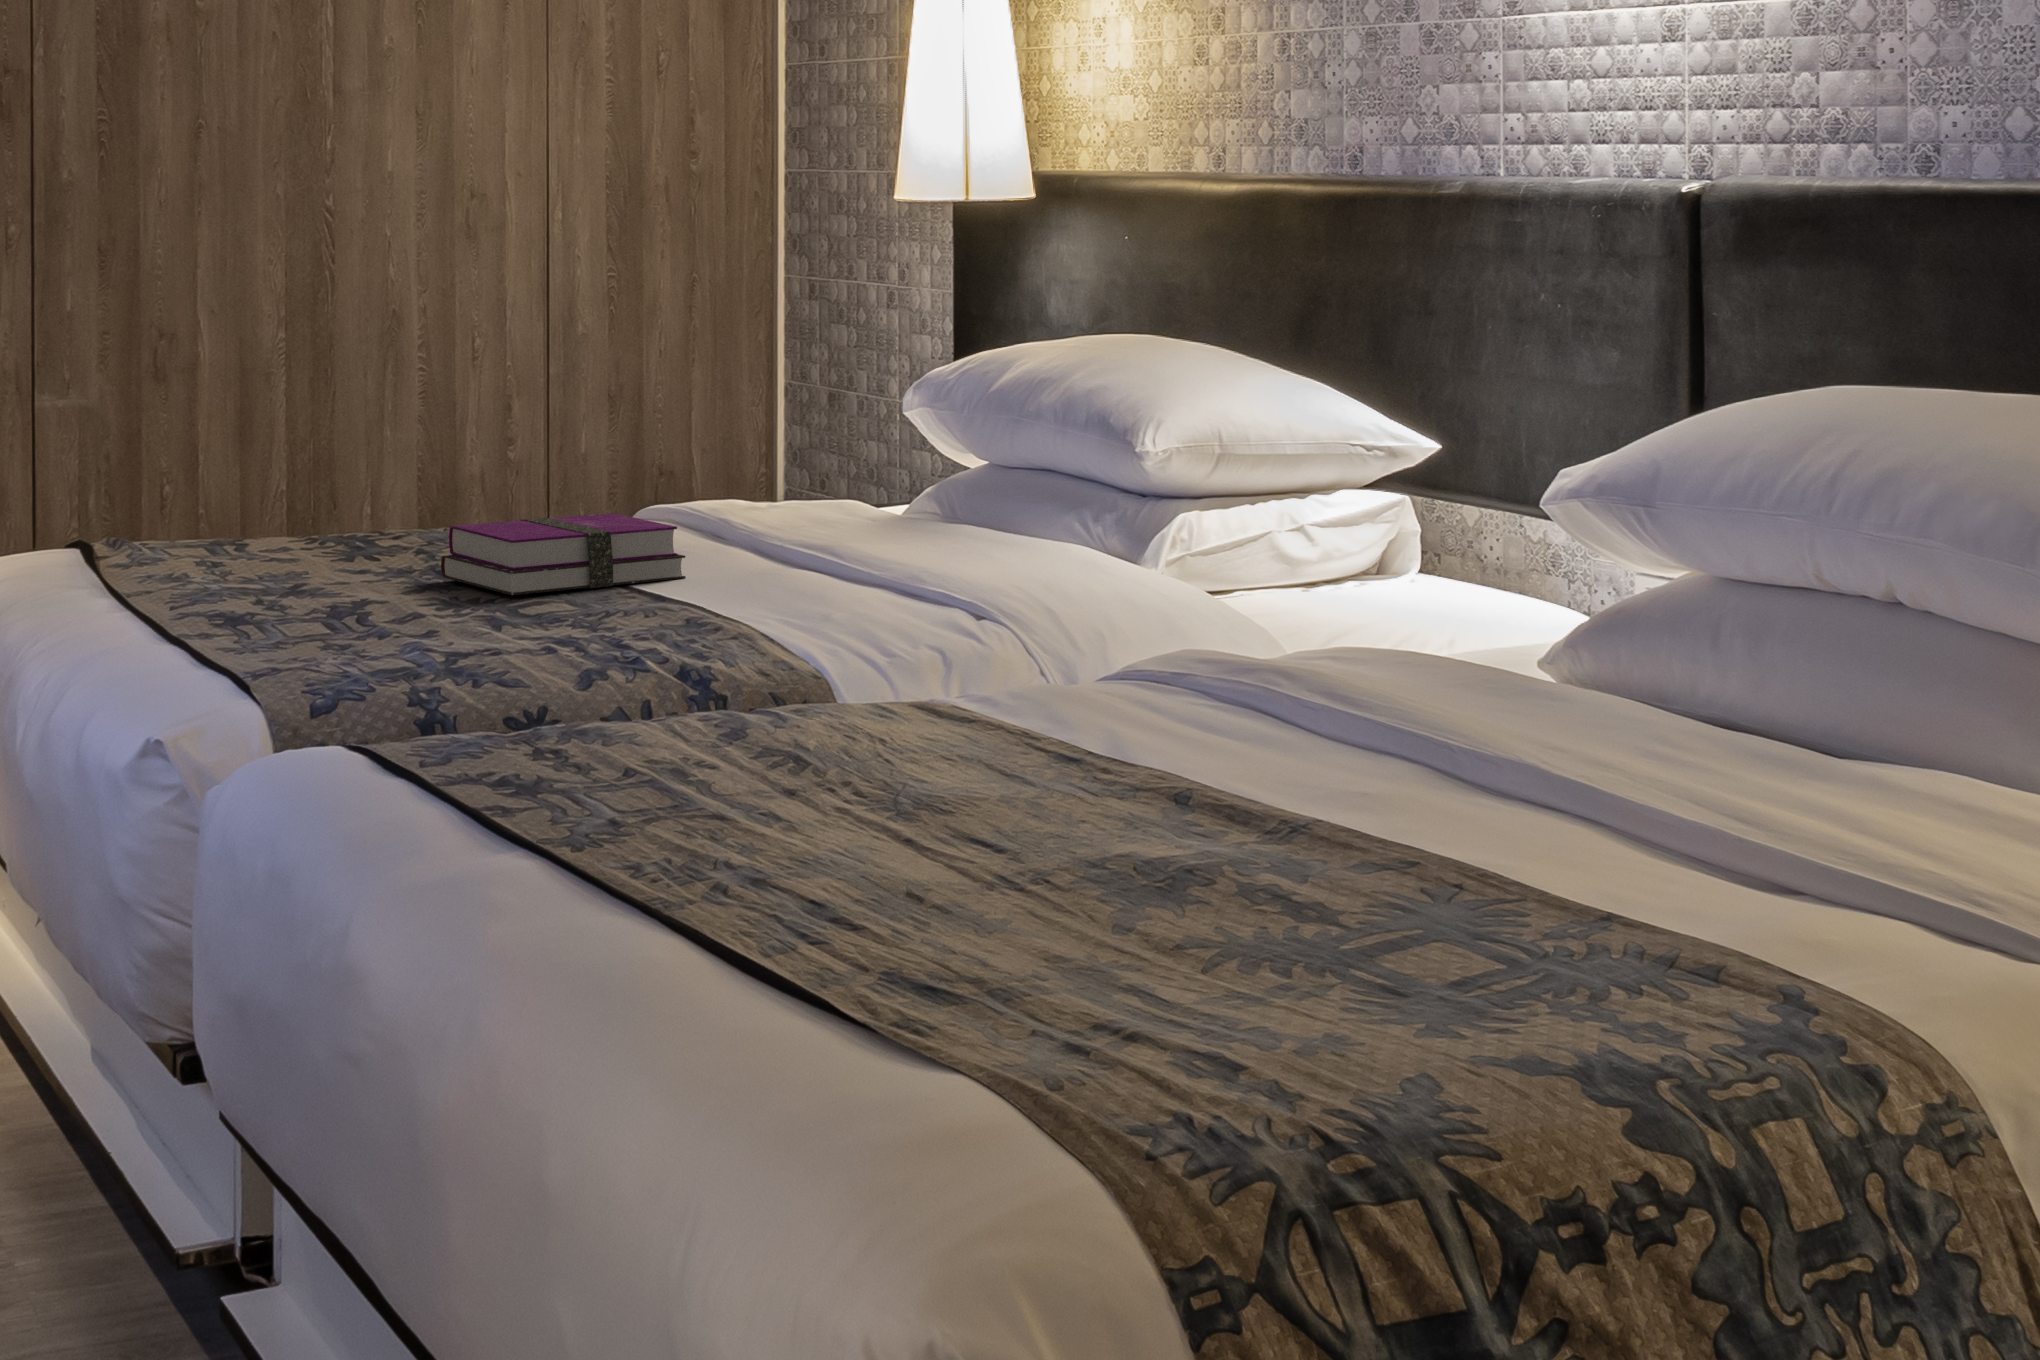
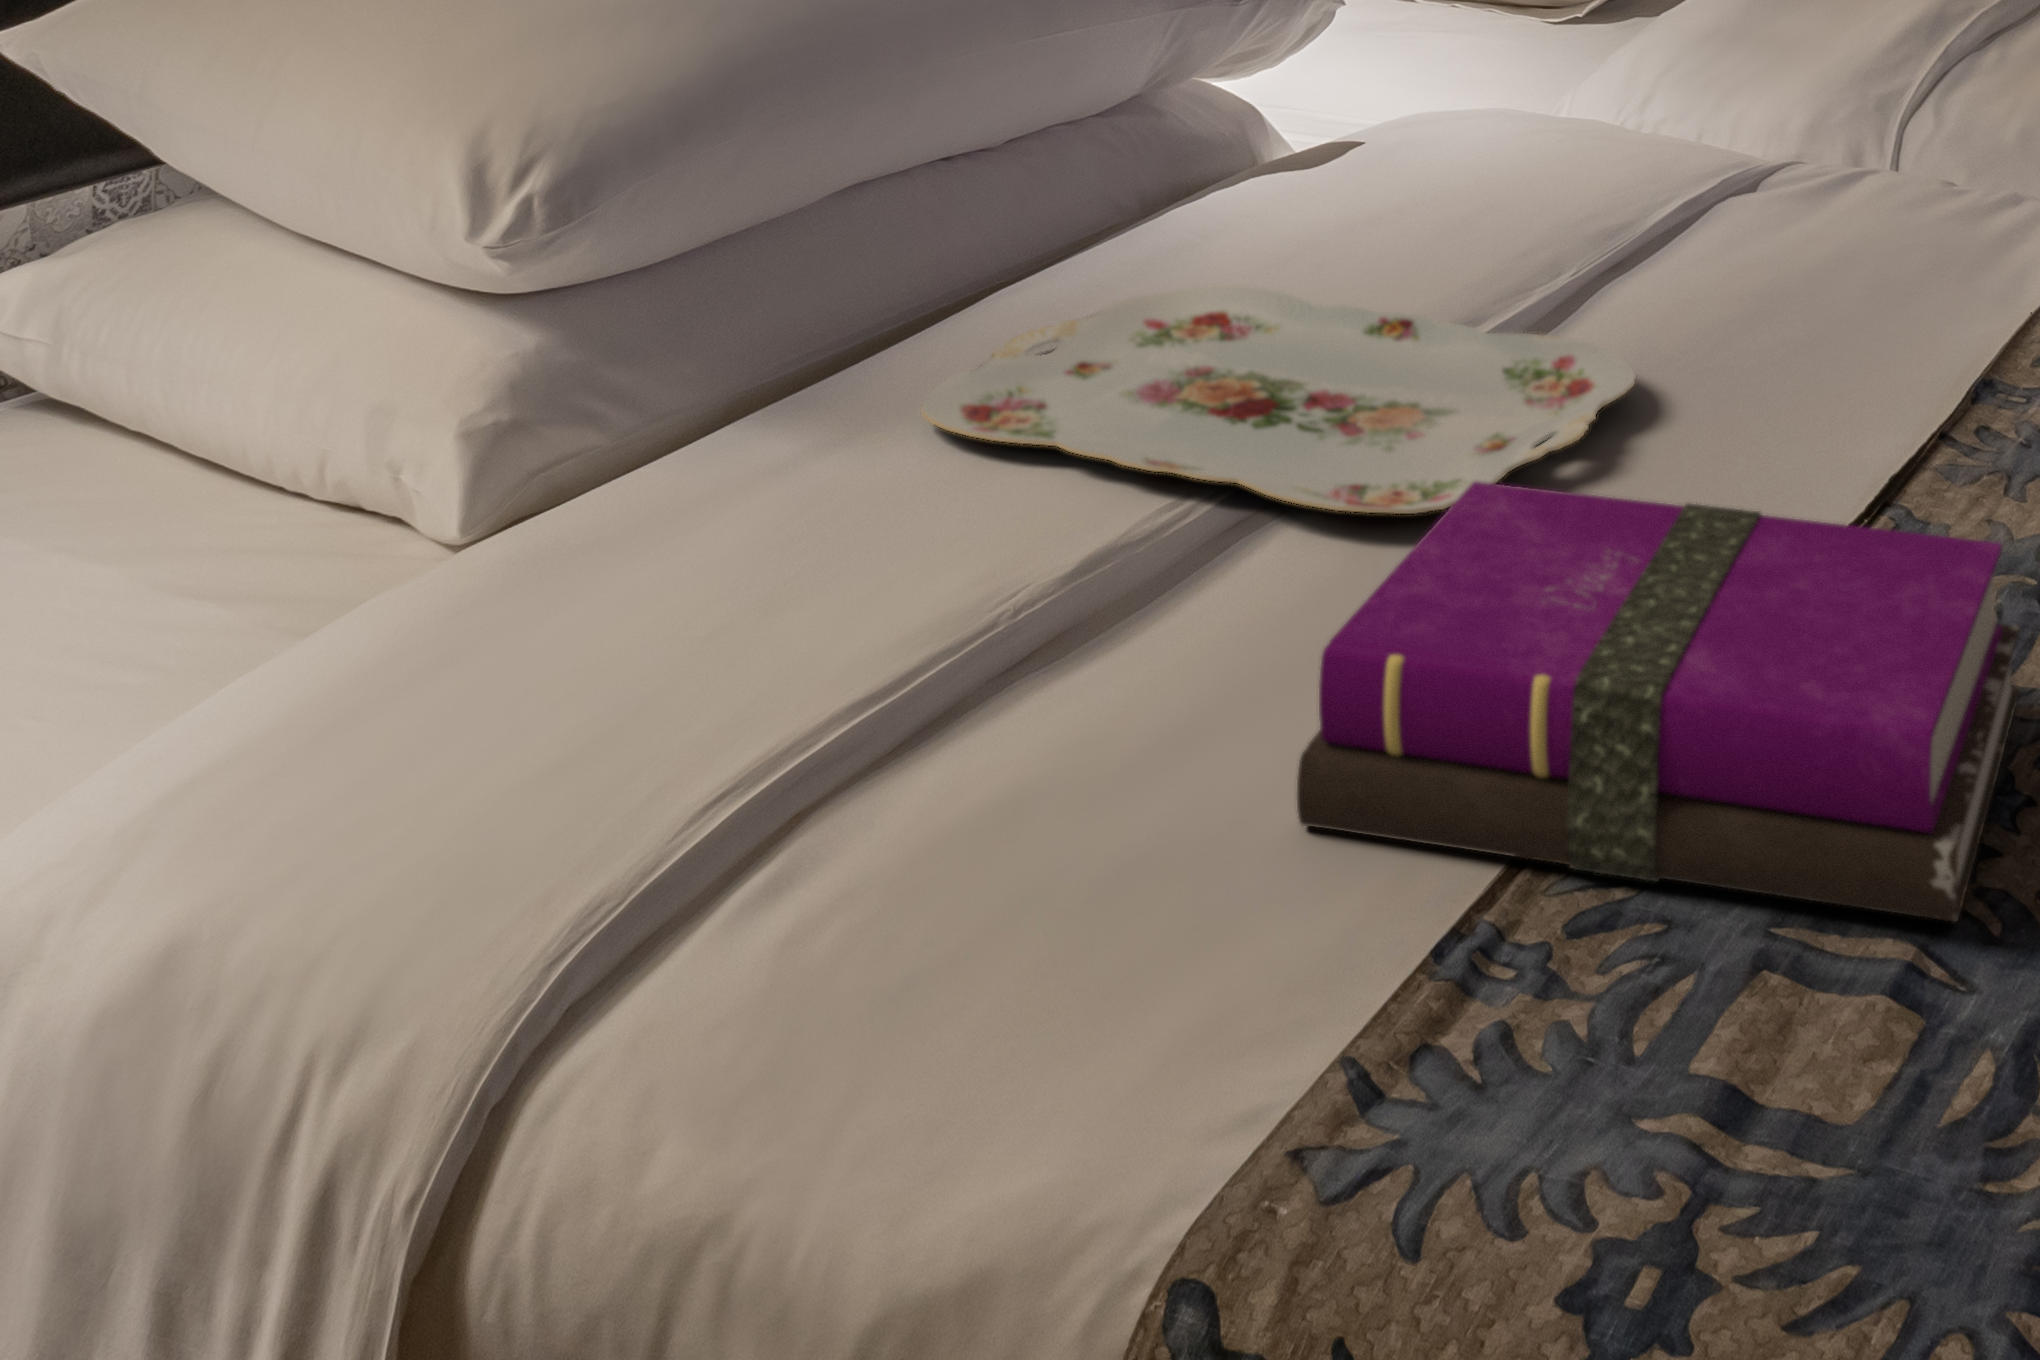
serving tray: none [745,554,1046,600] -> present [922,285,1636,514]

